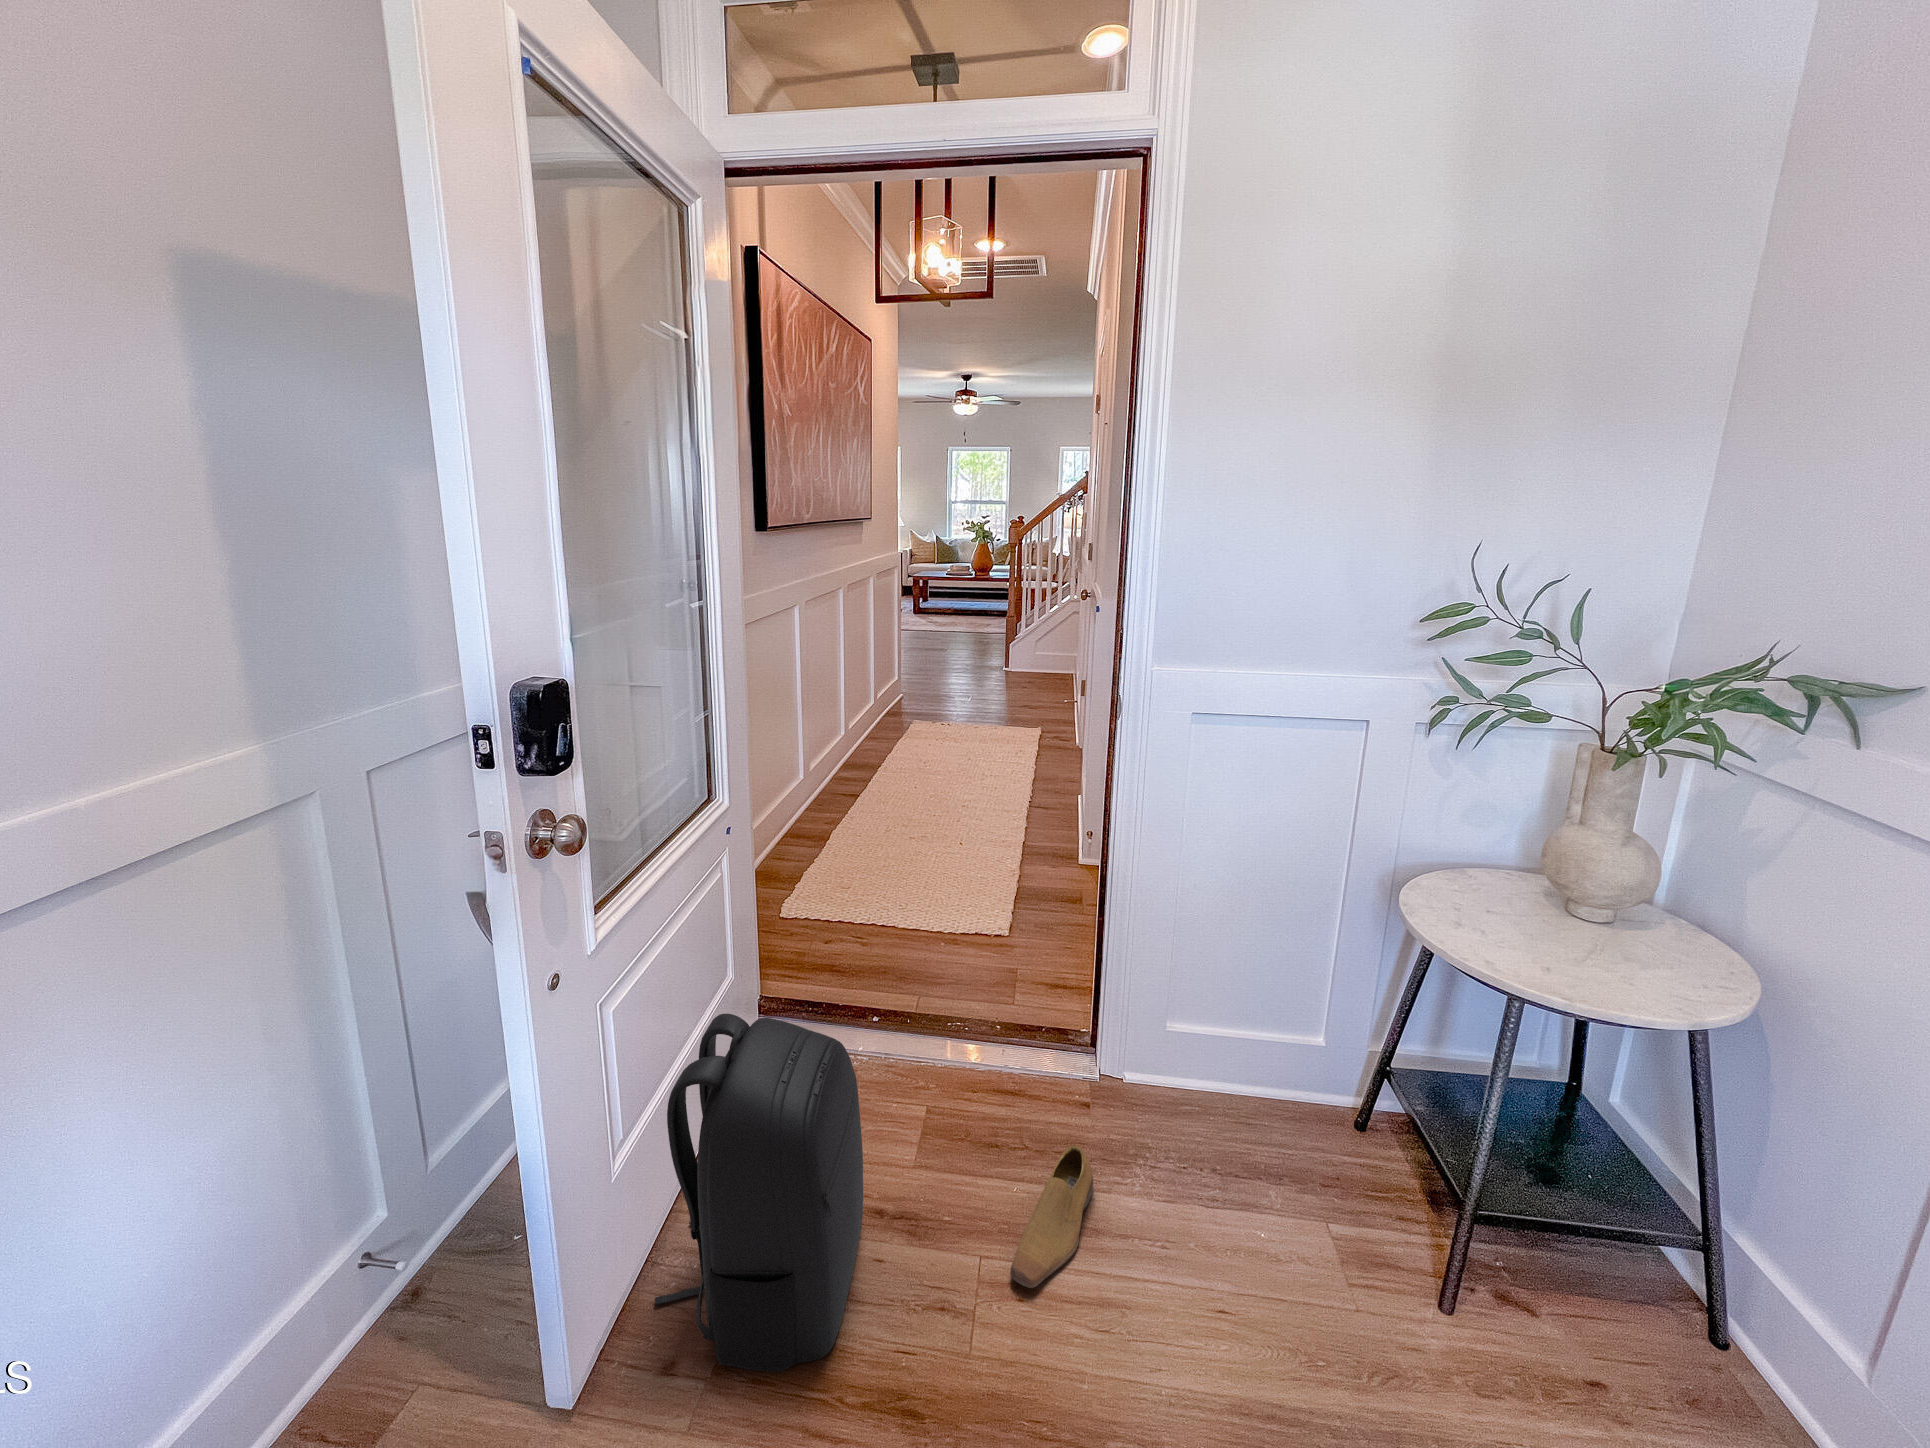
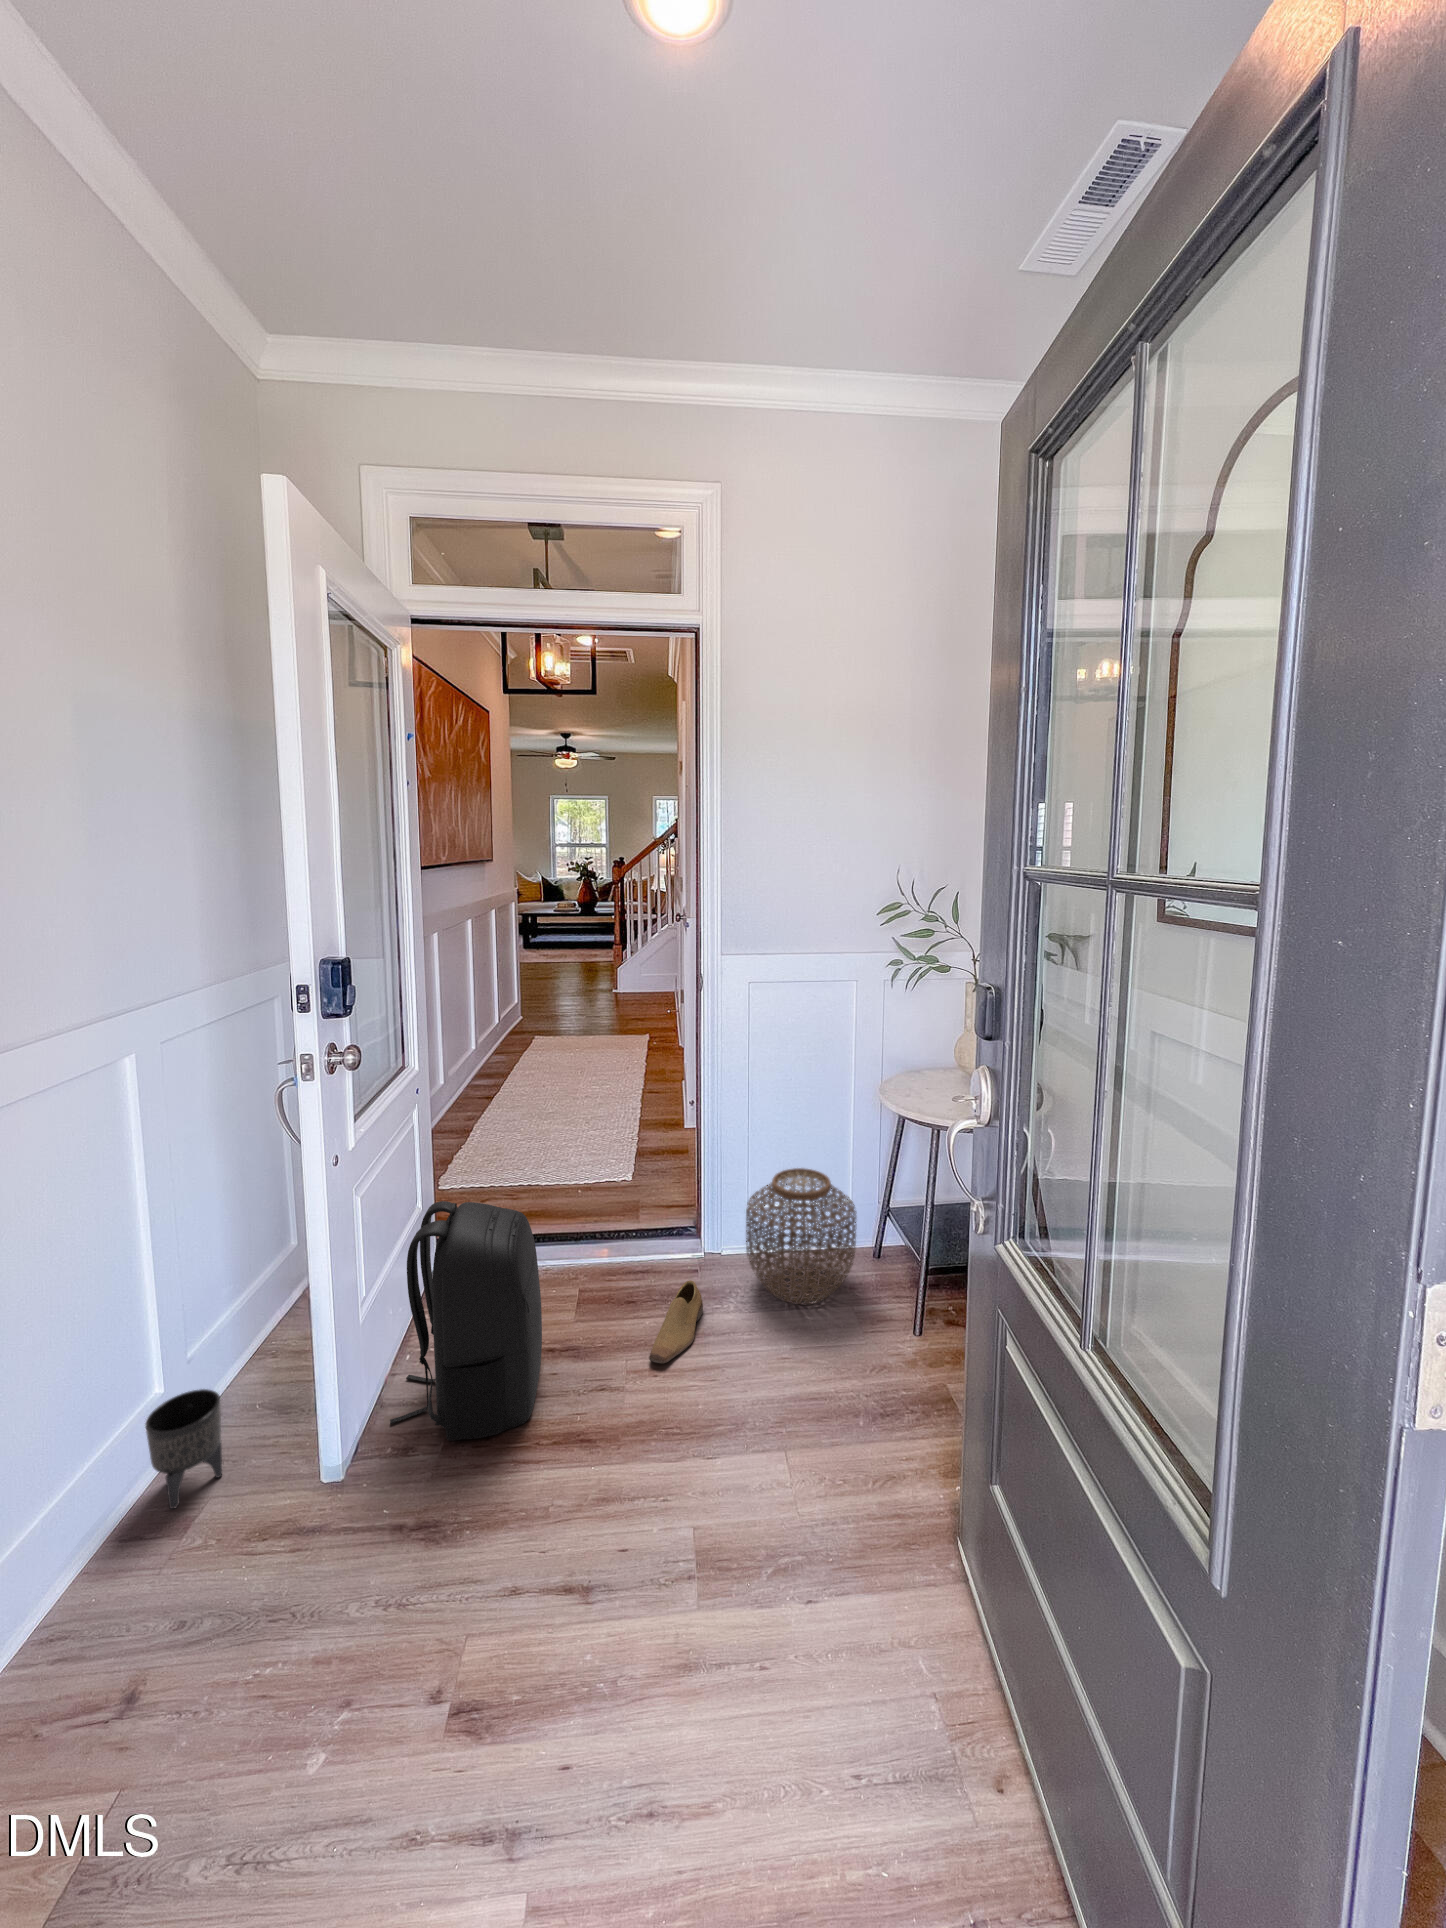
woven basket: none [1162,1002,1347,1214] -> present [746,1168,856,1304]
planter: none [340,1229,446,1389] -> present [145,1389,222,1509]

